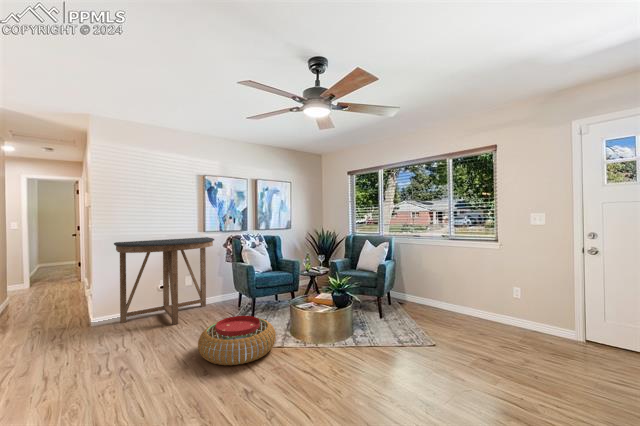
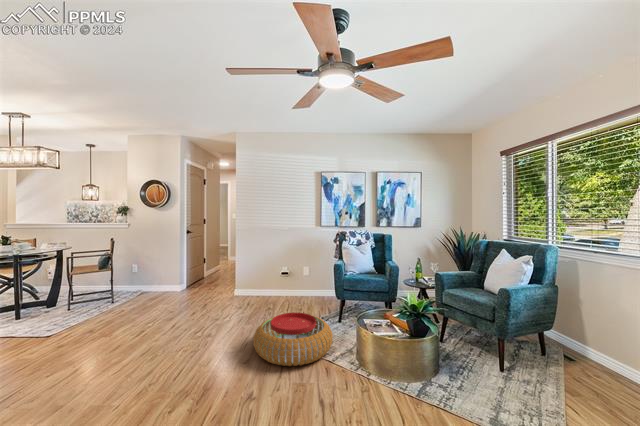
console table: present [114,237,214,325] -> none [244,231,324,308]

